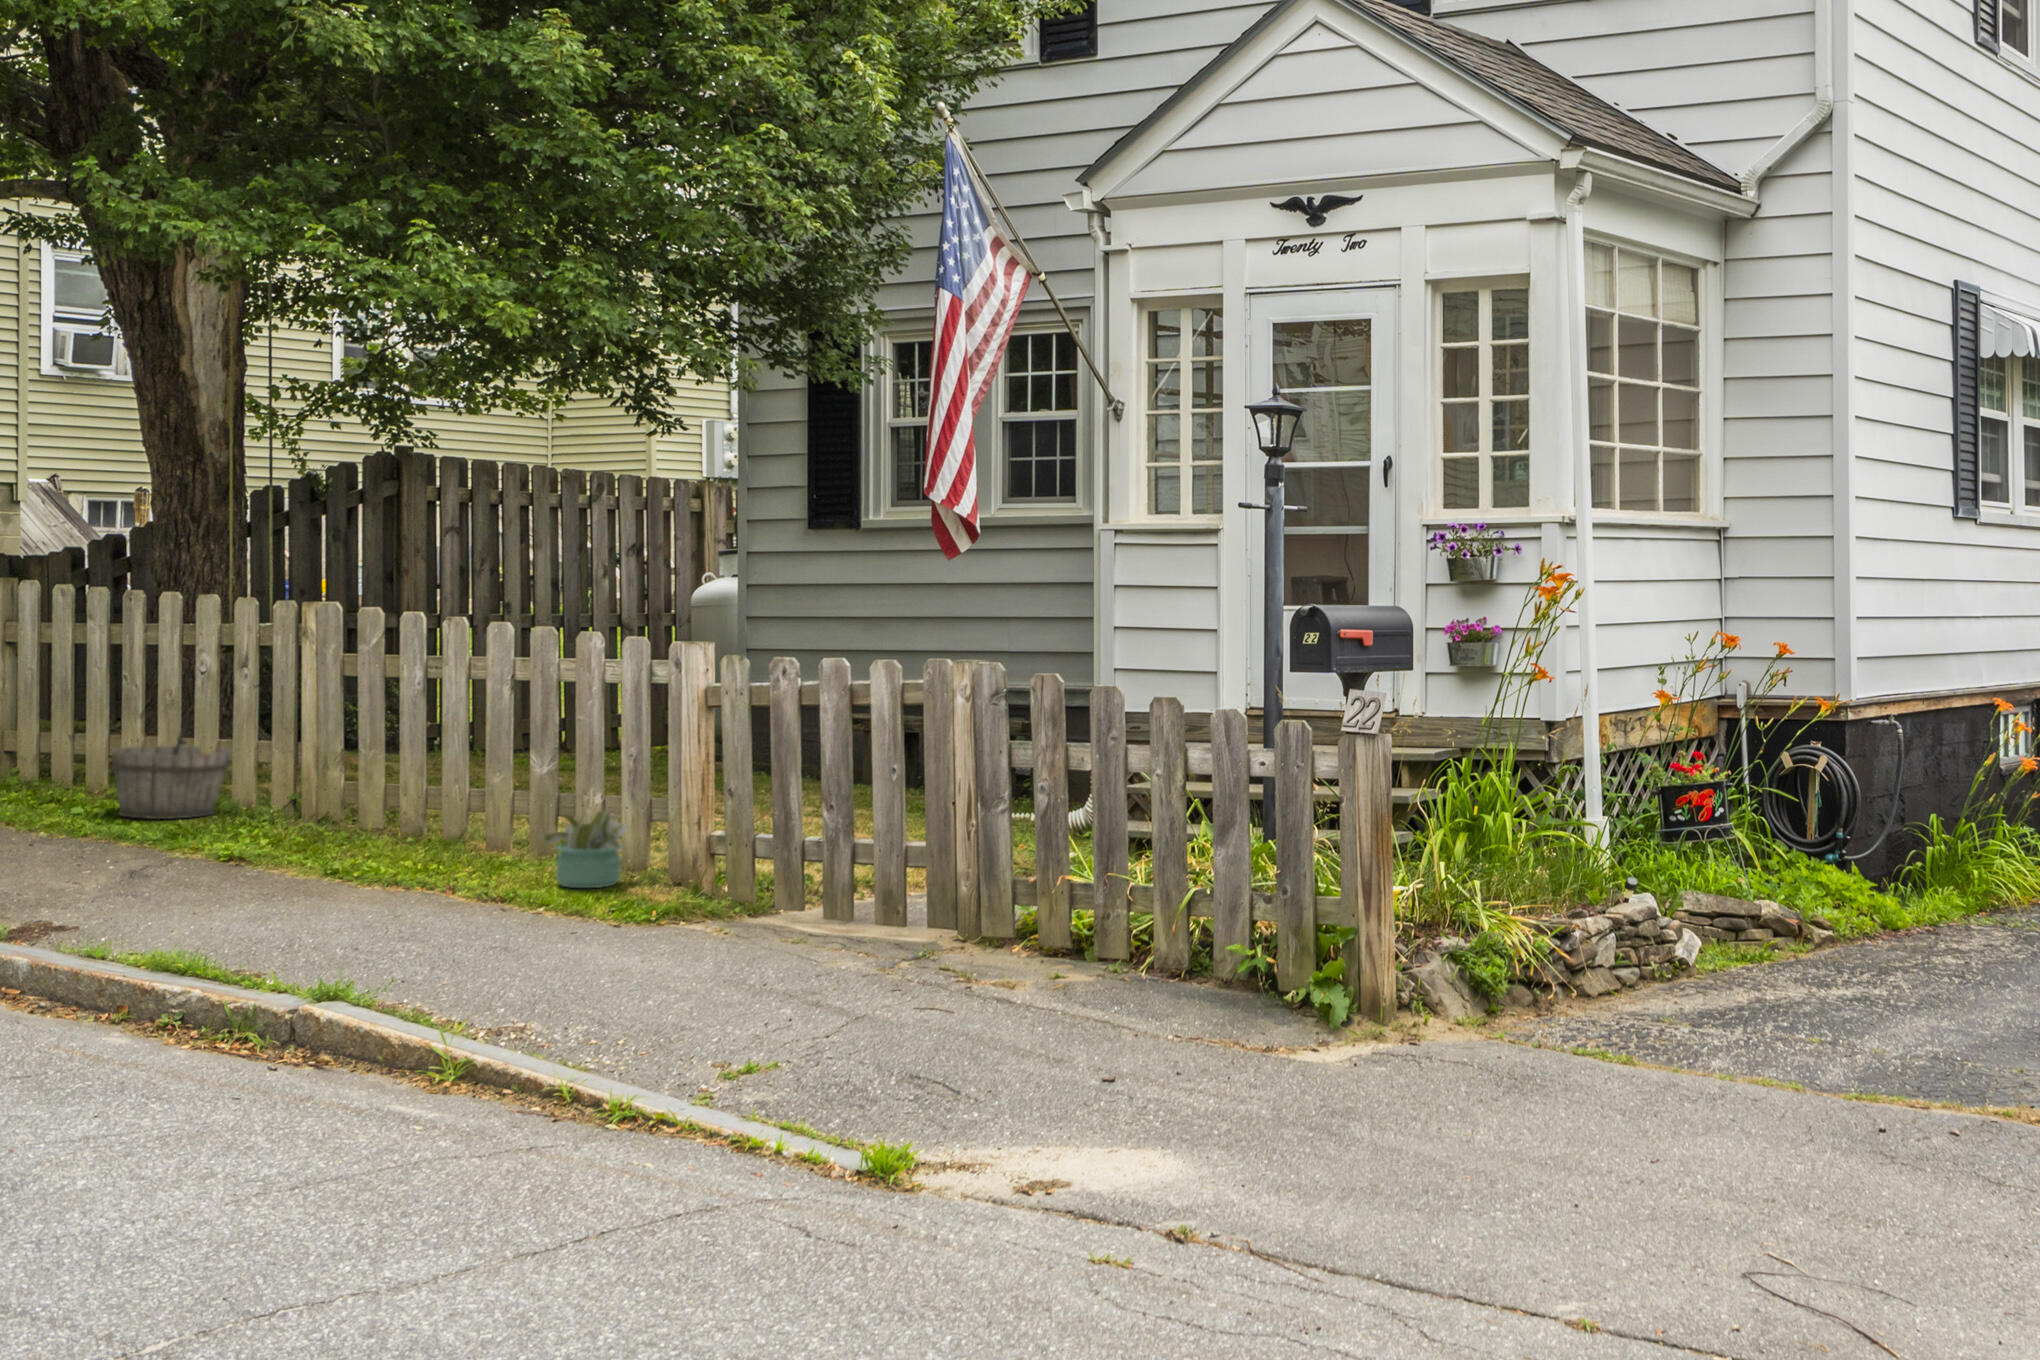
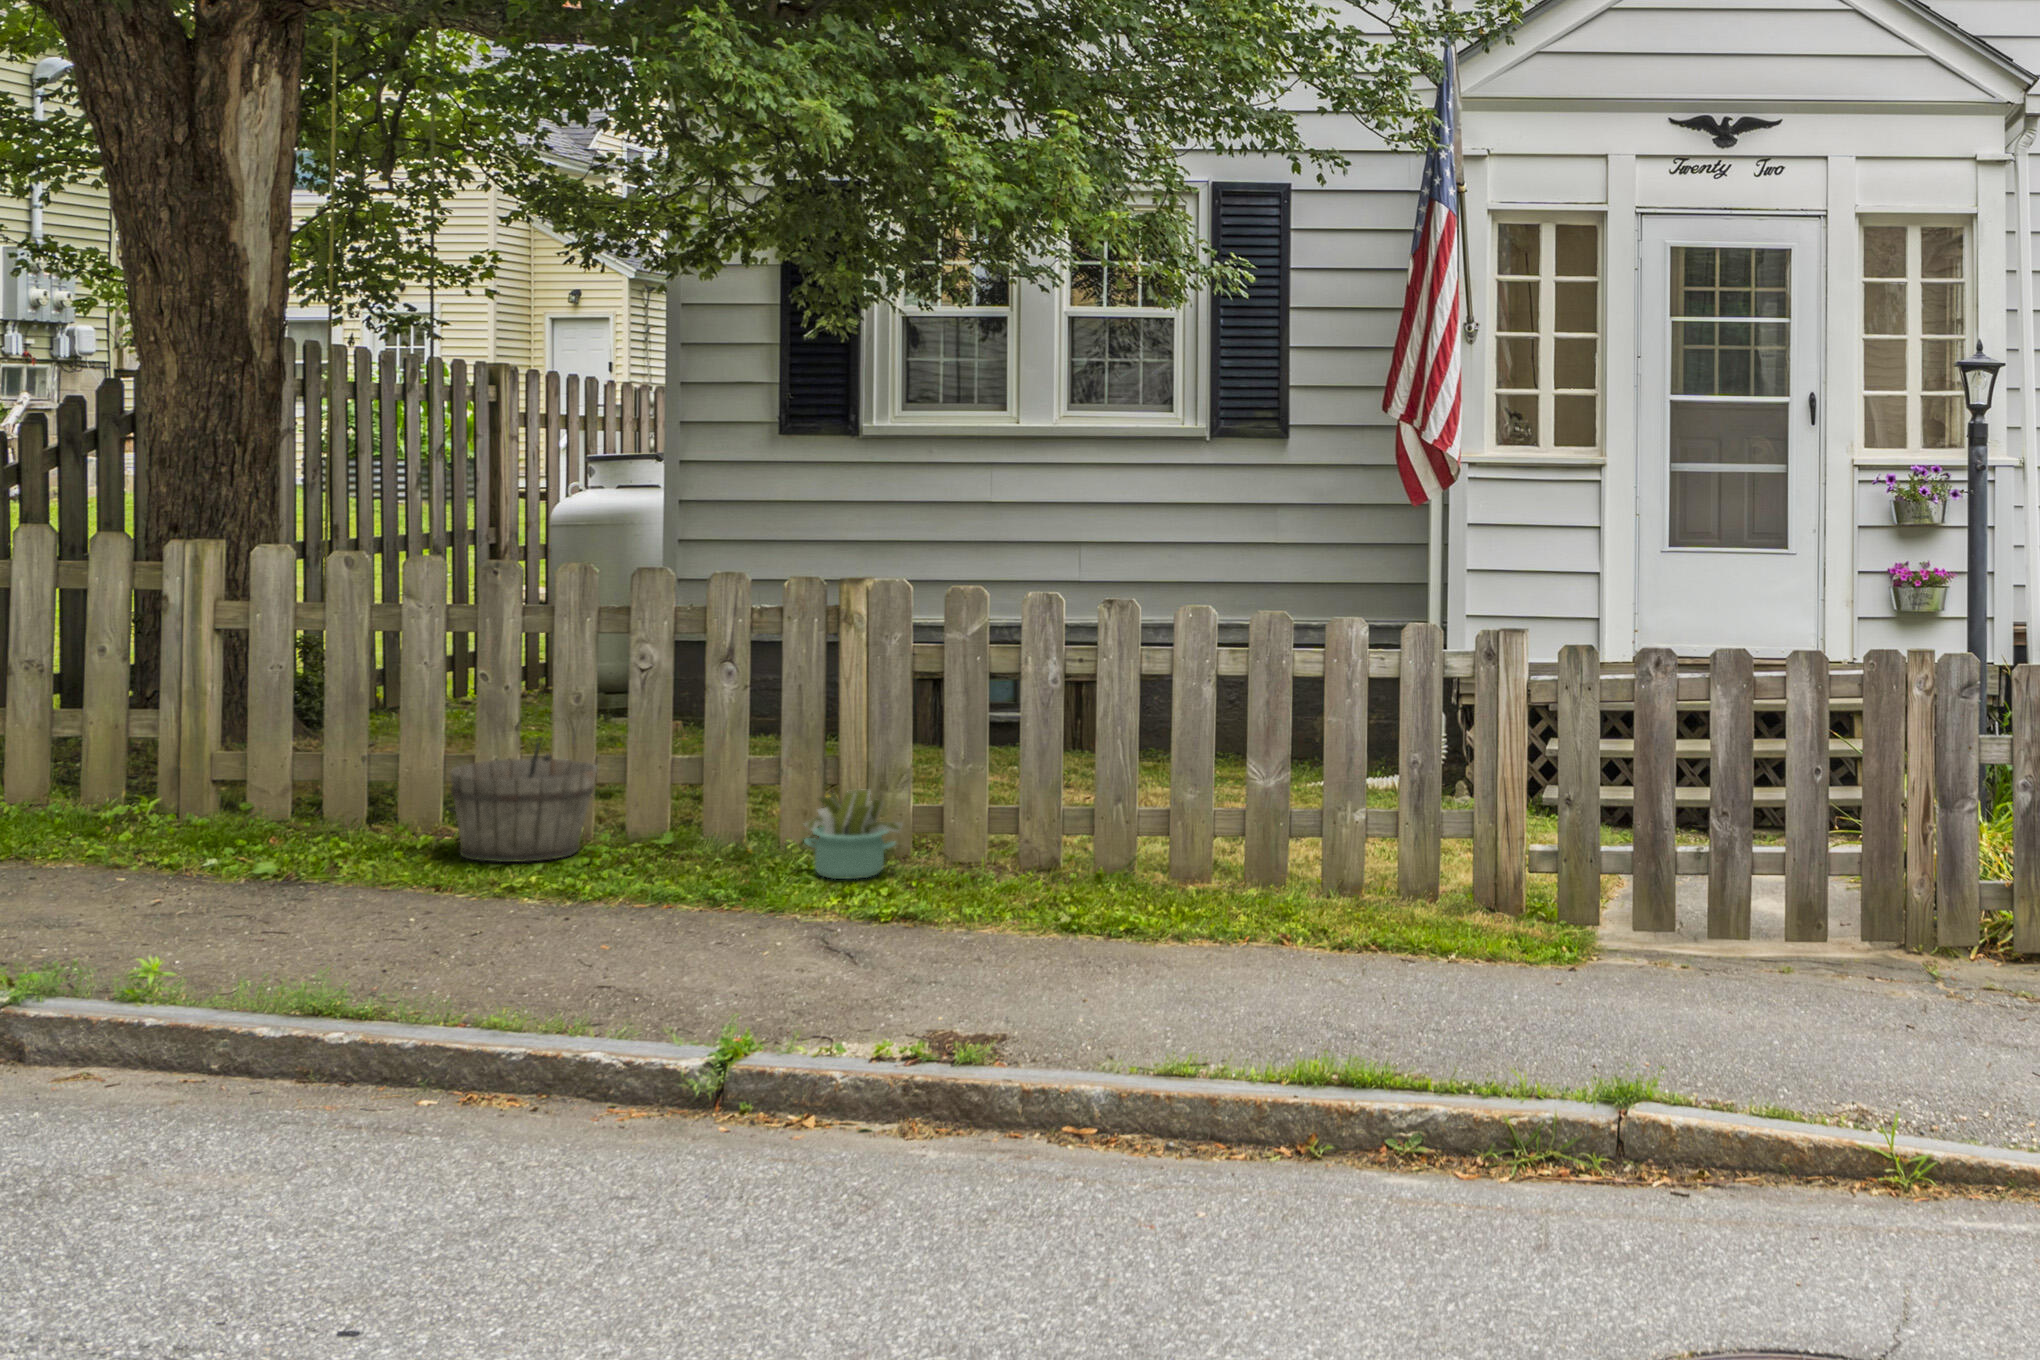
decorative plant: present [539,811,628,888] -> present [804,789,902,879]

